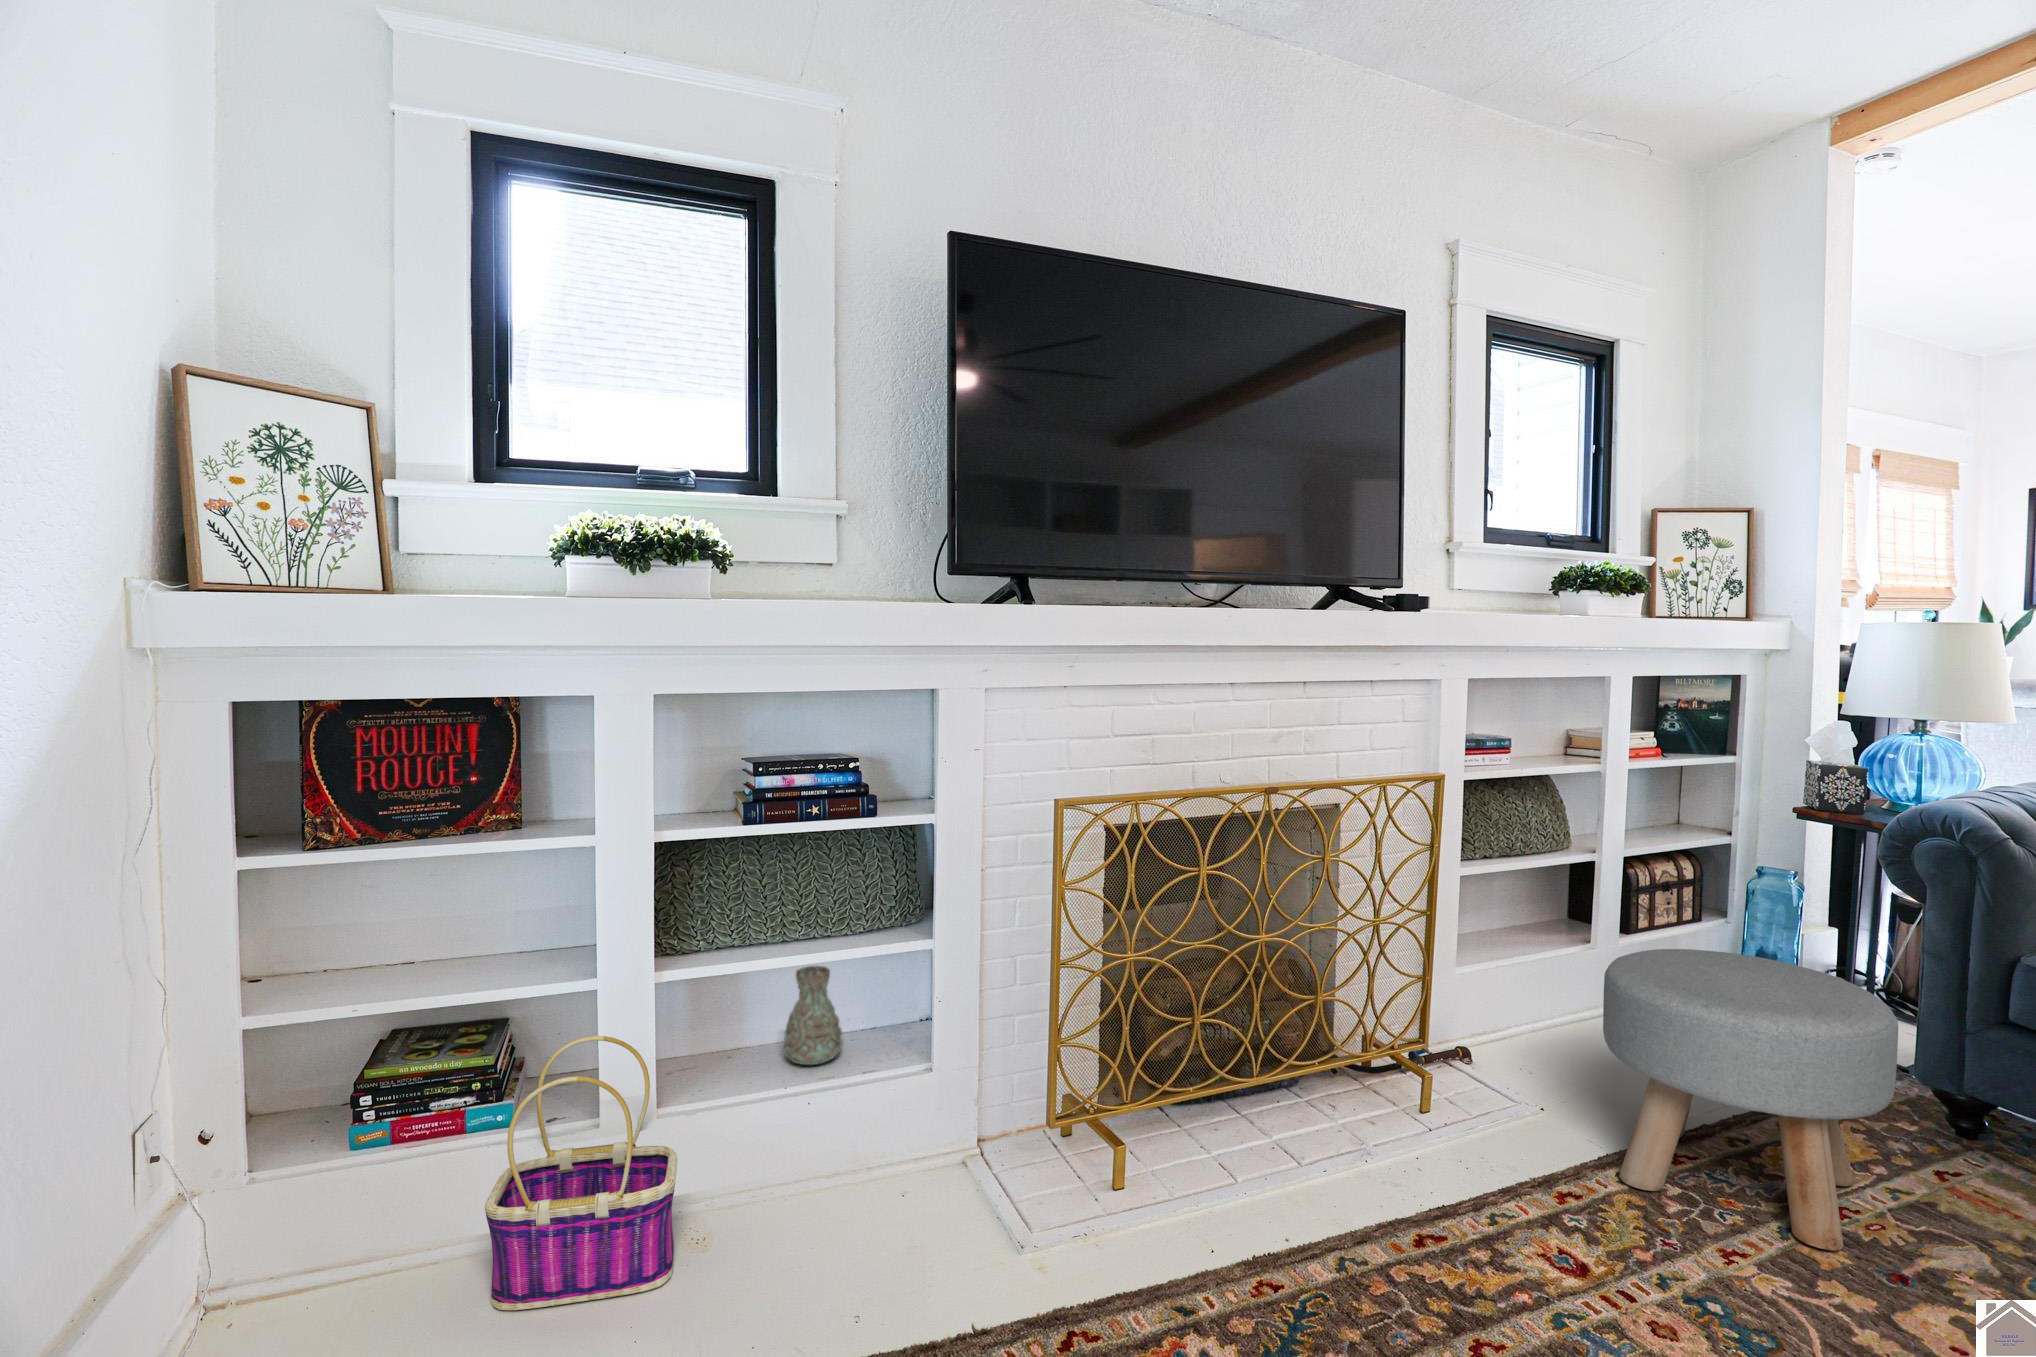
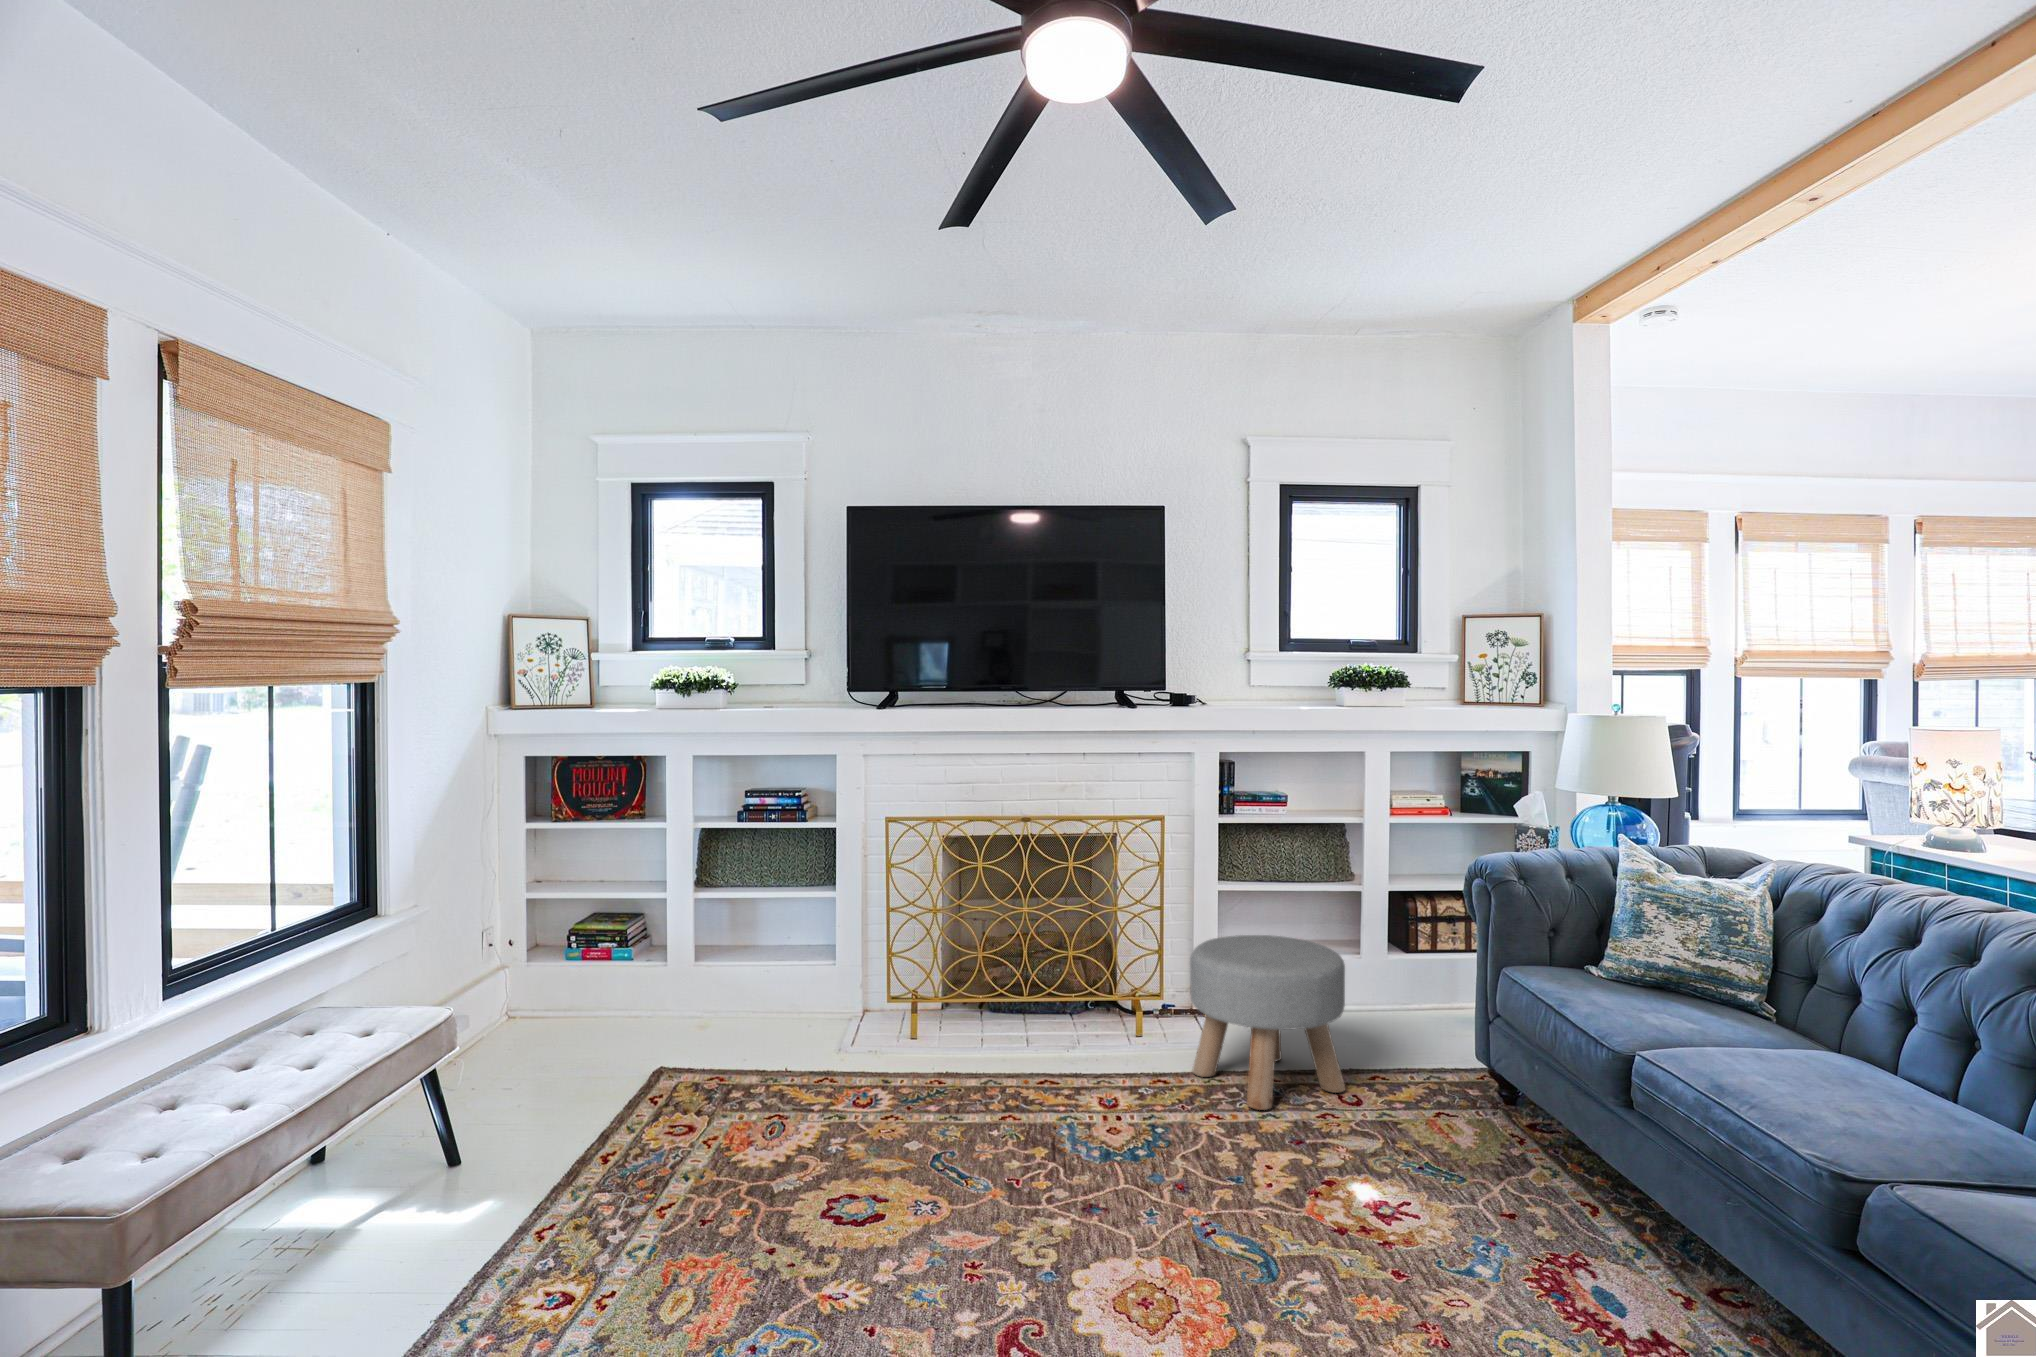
decorative vase: present [784,966,842,1065] -> none [765,904,797,955]
basket: present [485,1036,677,1310] -> none [601,918,688,1035]

